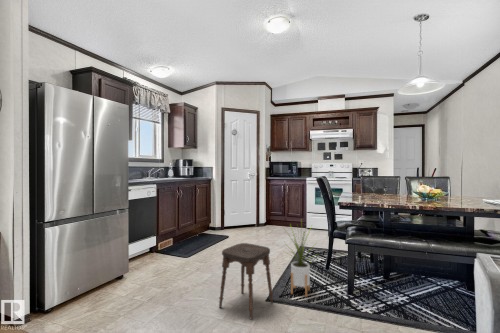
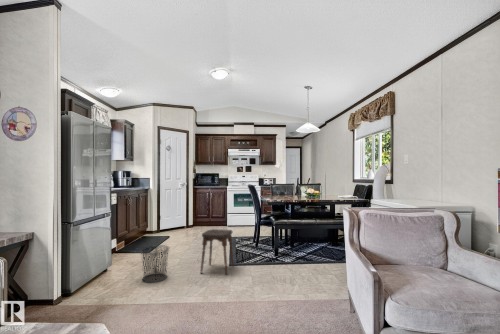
house plant: present [291,232,310,296] -> none [234,211,260,261]
trash can: none [141,258,179,311] -> present [141,245,169,283]

